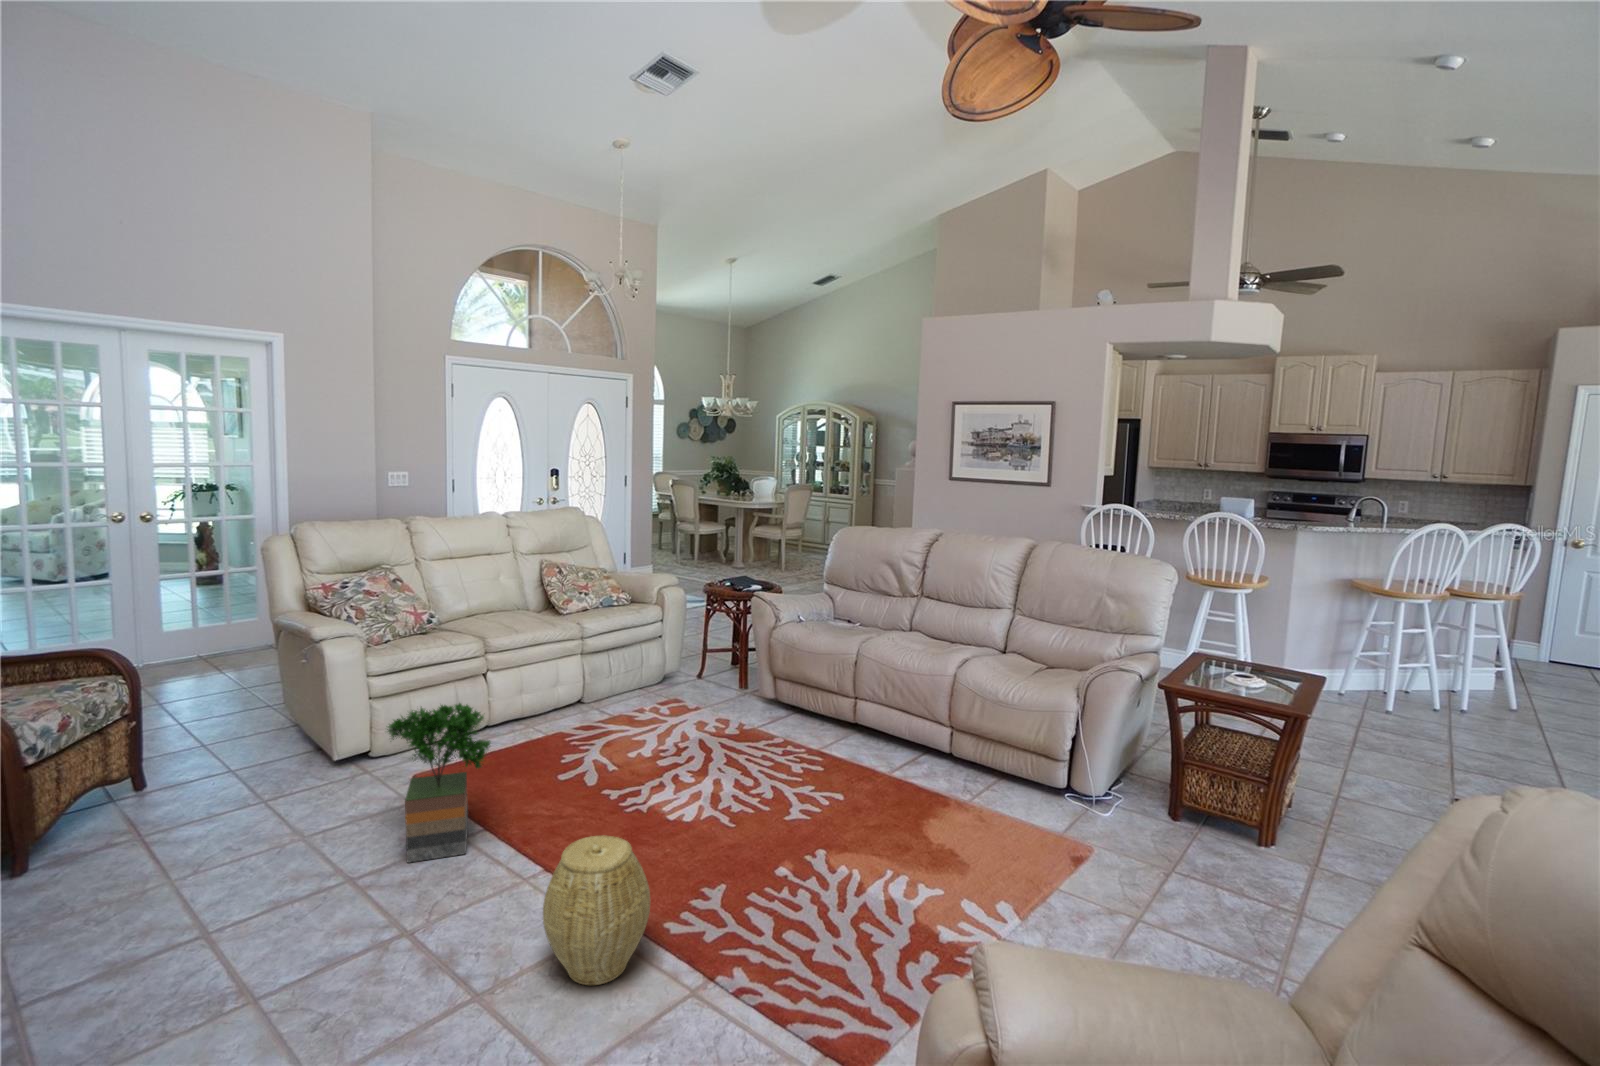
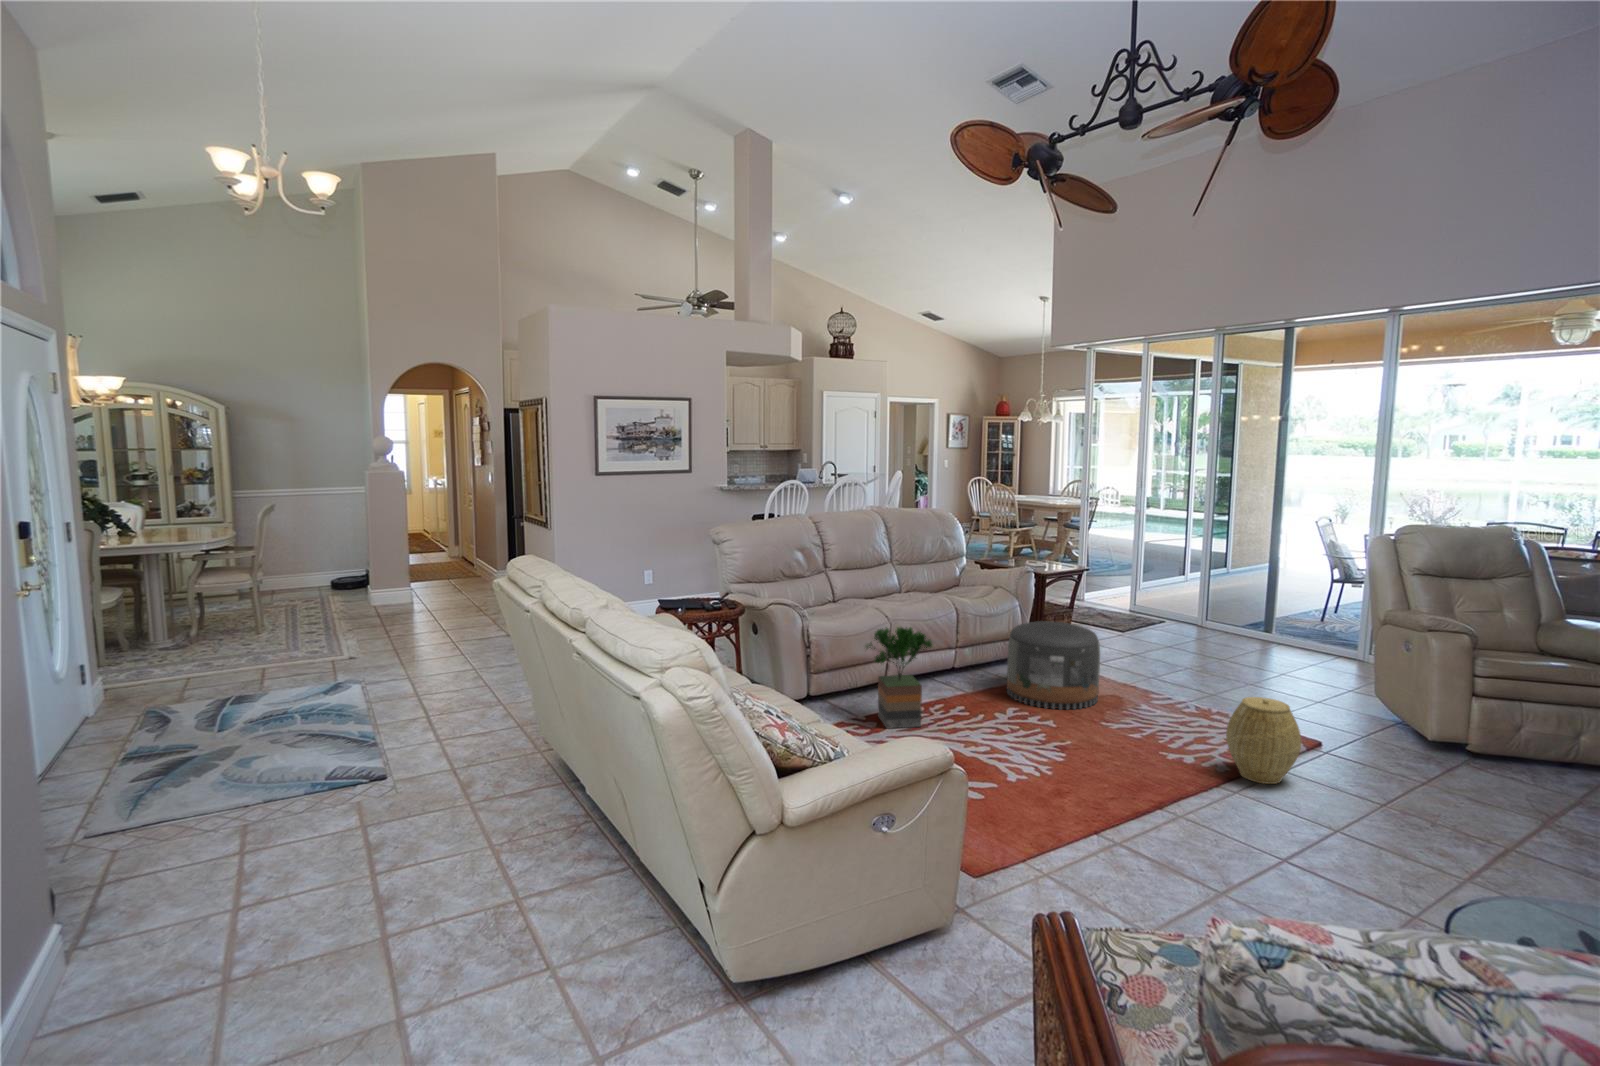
potted tree: present [387,703,491,863] -> present [866,627,932,729]
pouf: none [839,714,976,866] -> present [1007,621,1100,710]

